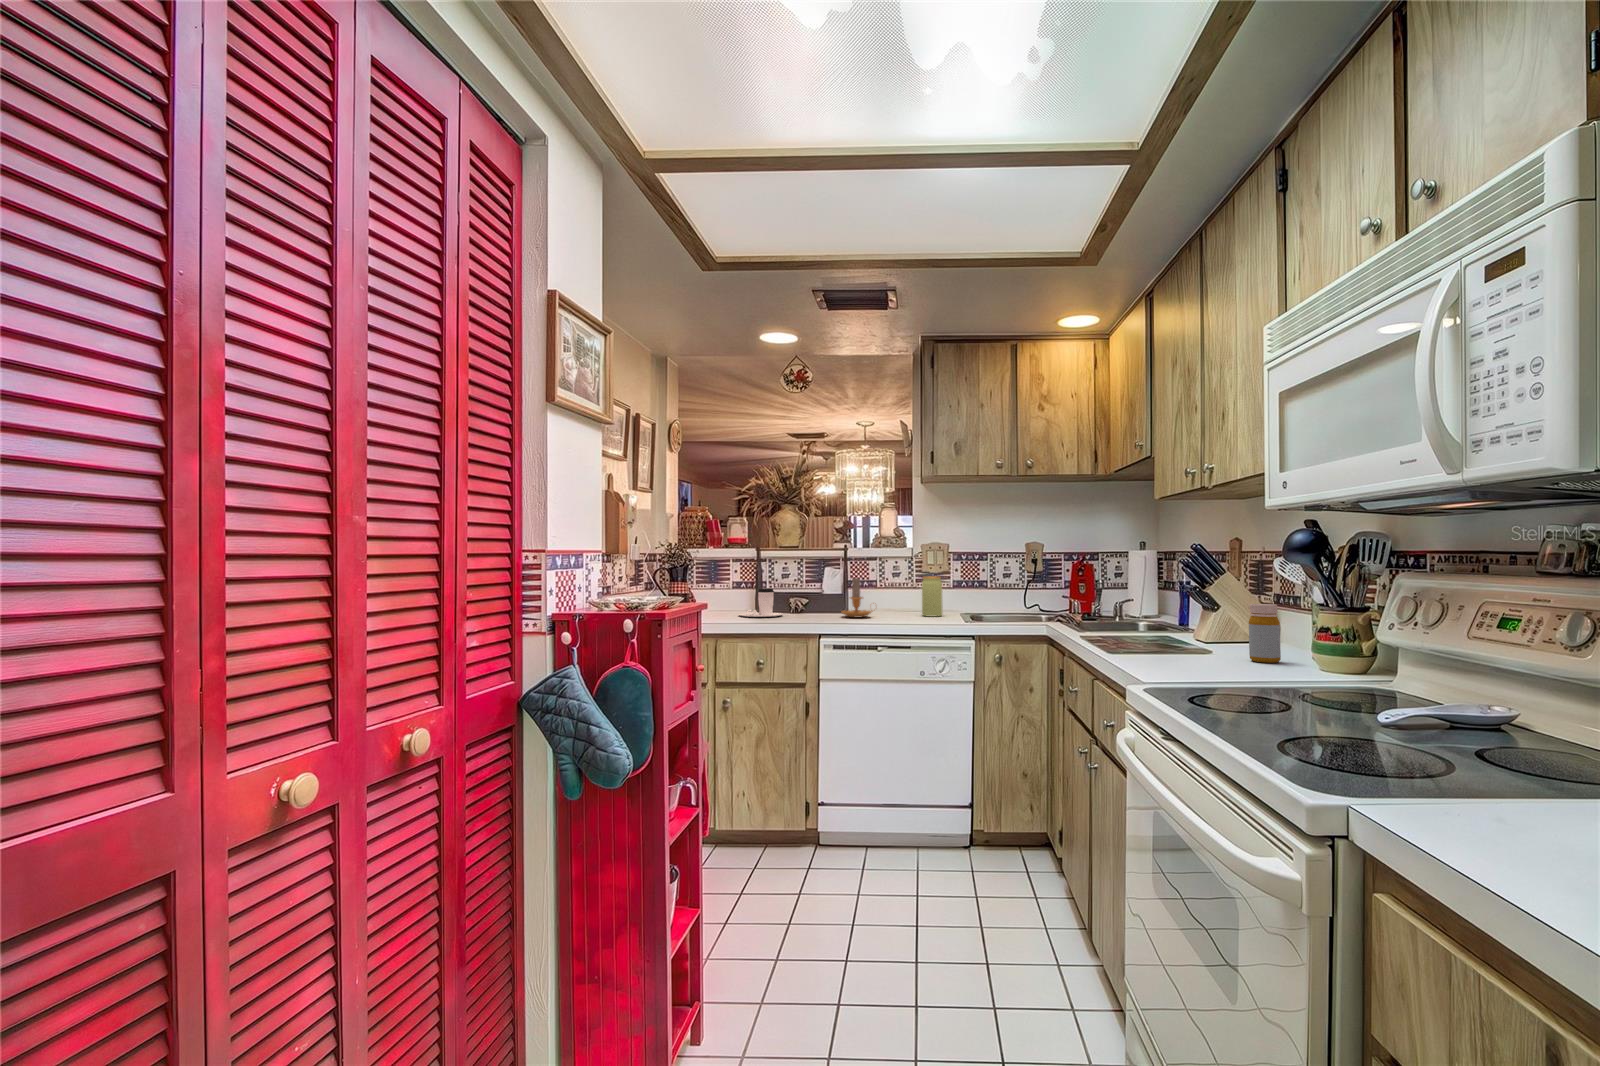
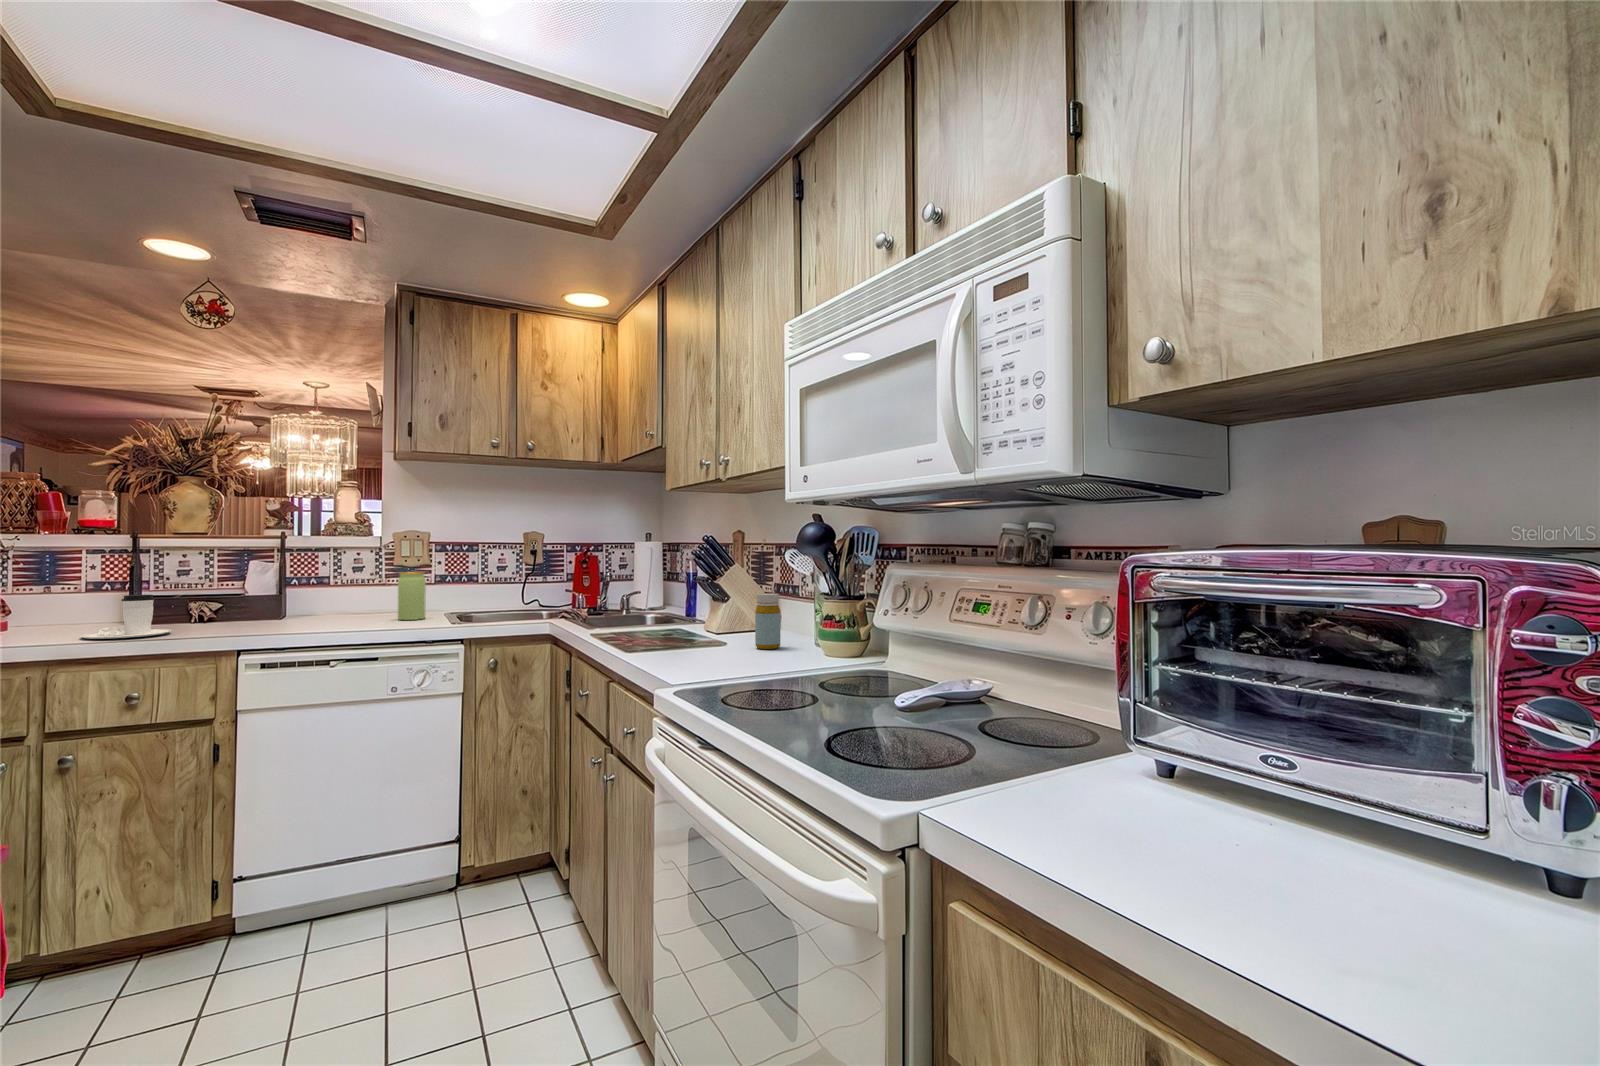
candle: present [842,578,873,617] -> none [274,573,332,628]

